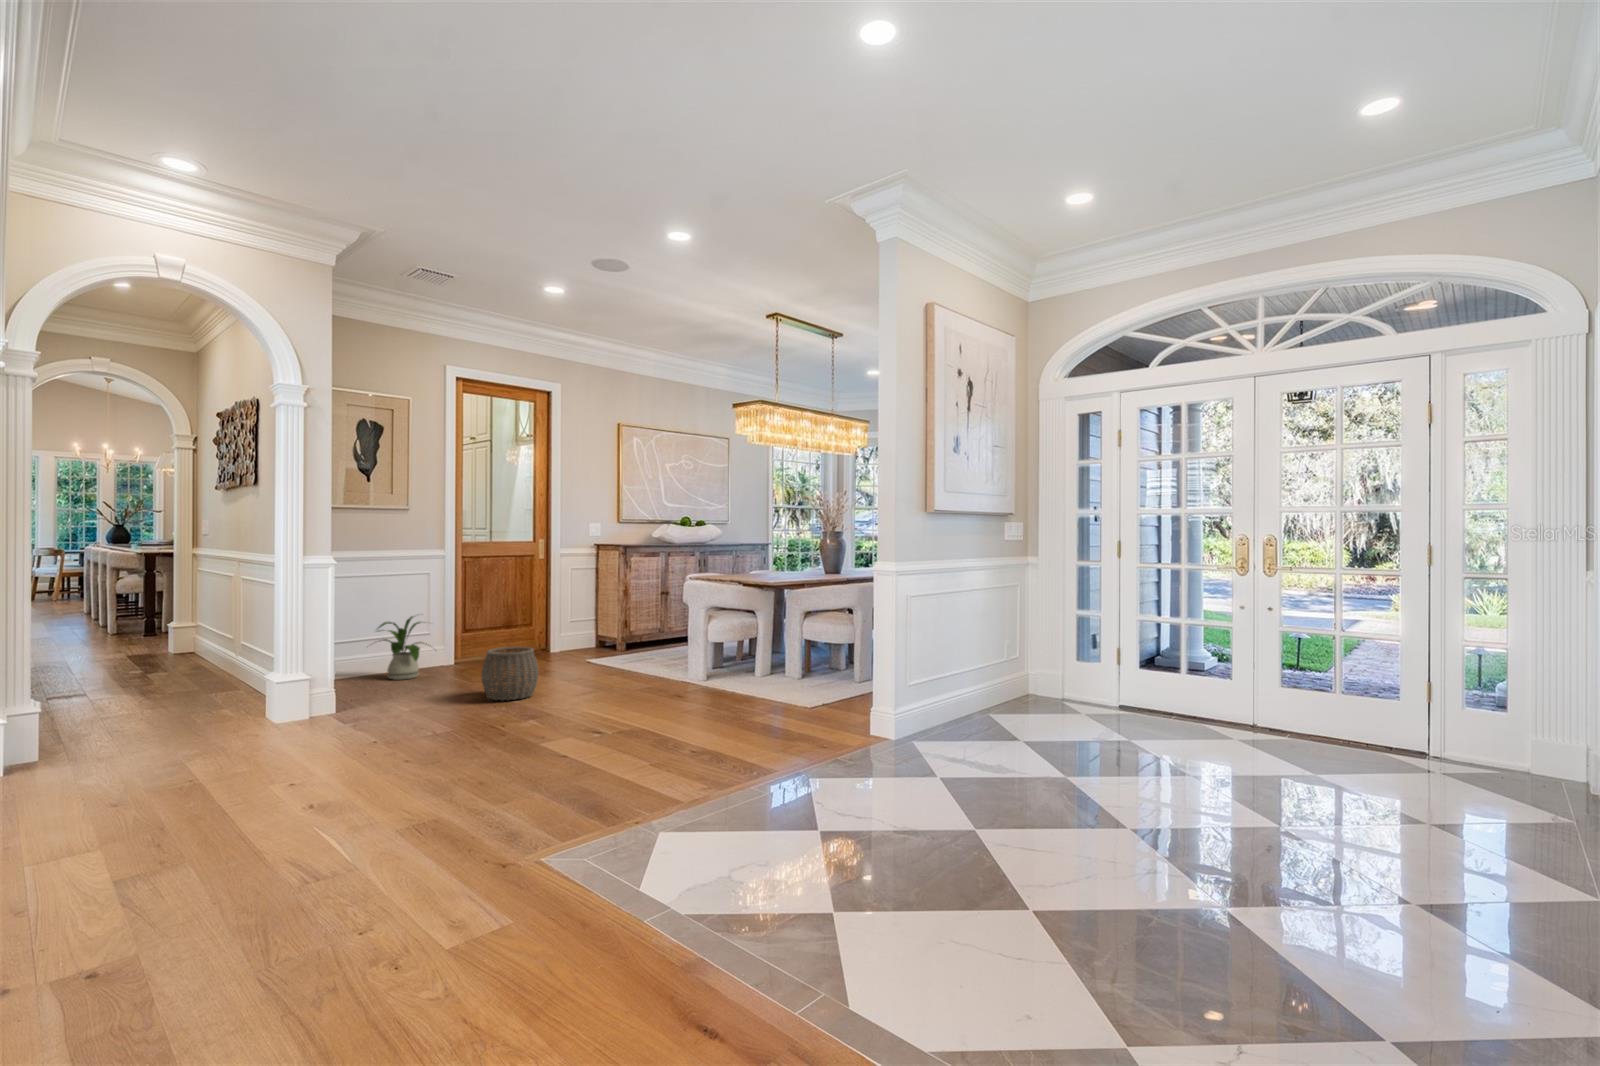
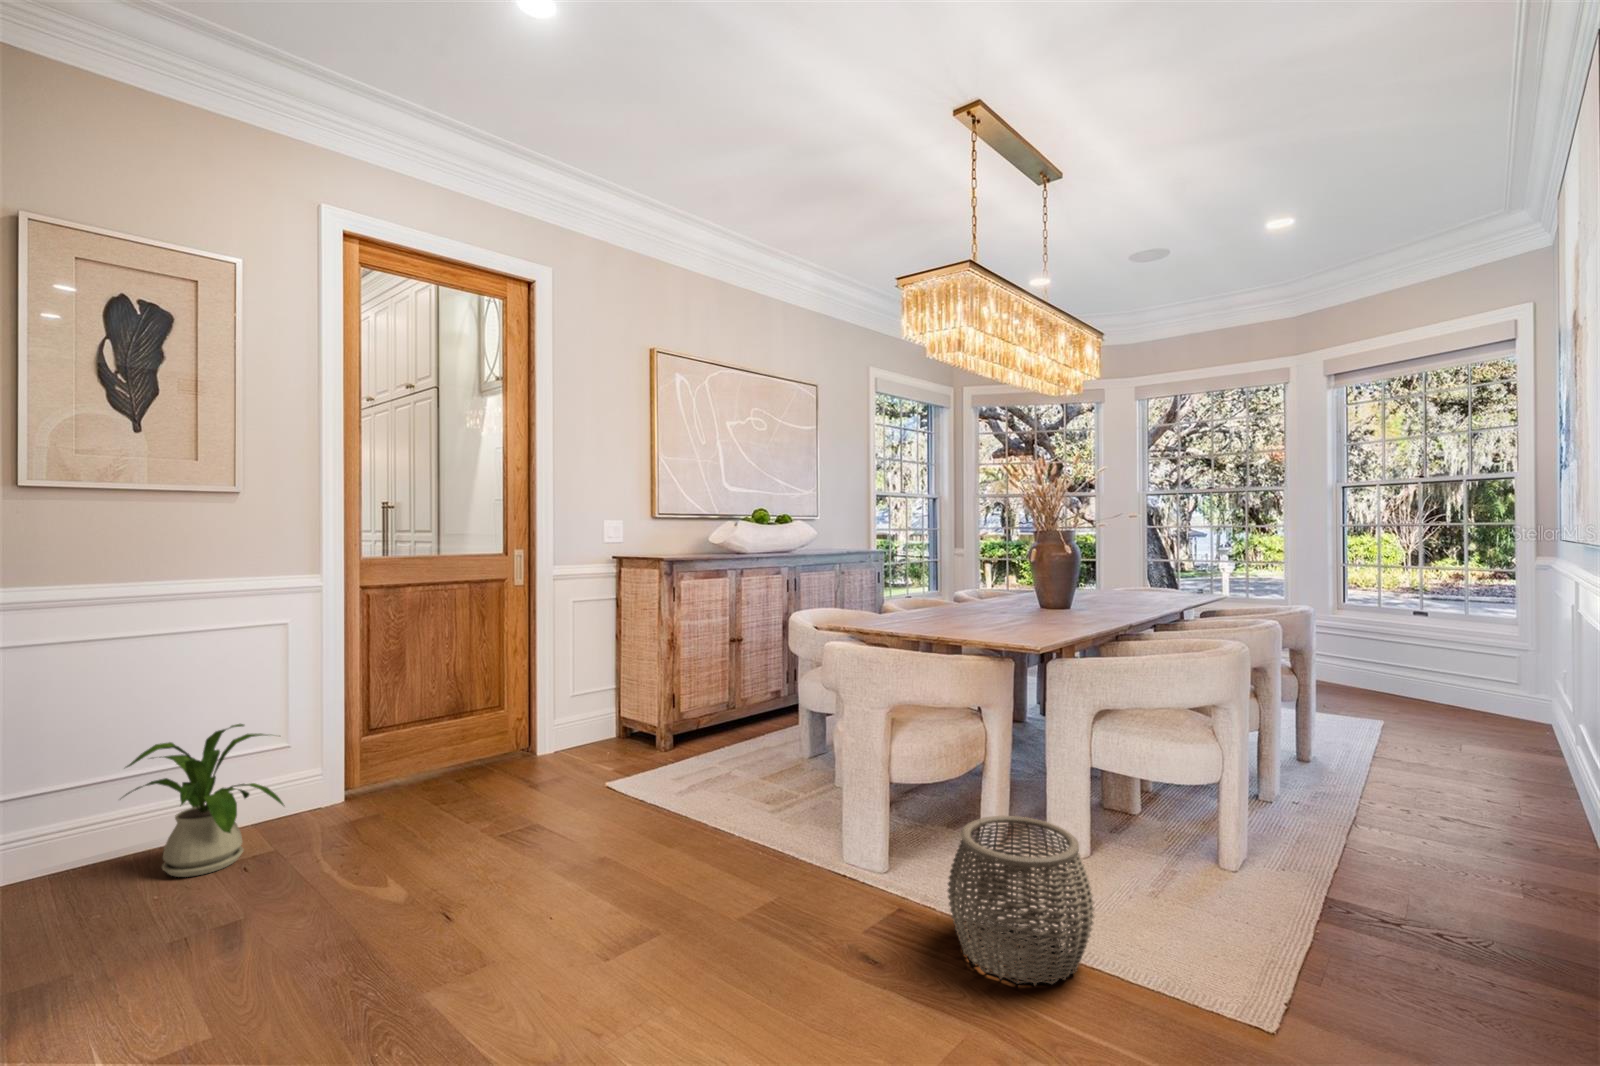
woven basket: present [481,647,539,701] -> present [948,816,1095,985]

